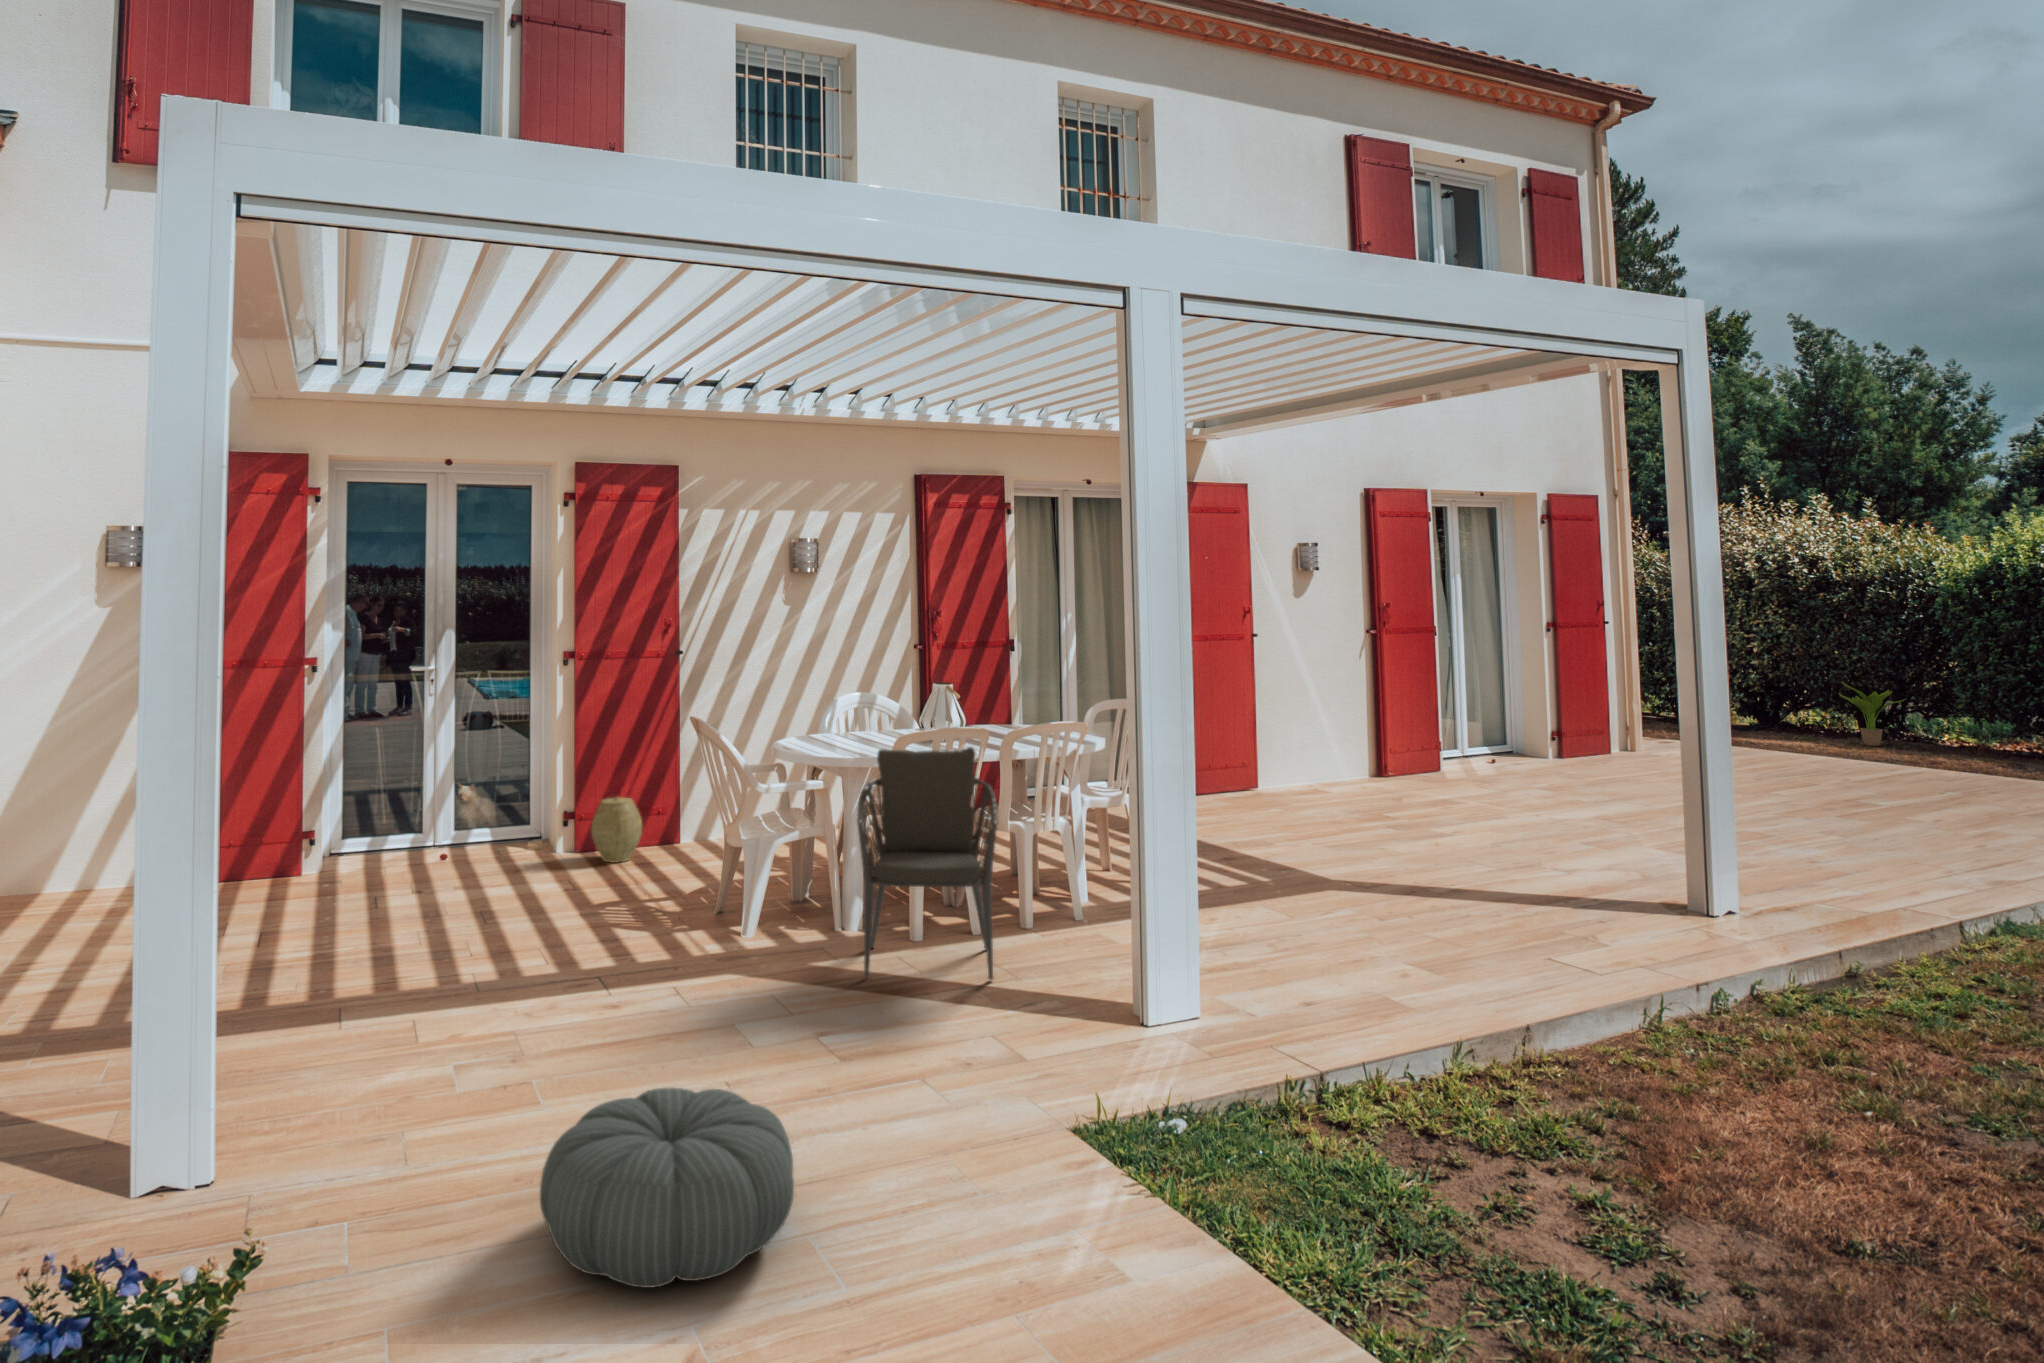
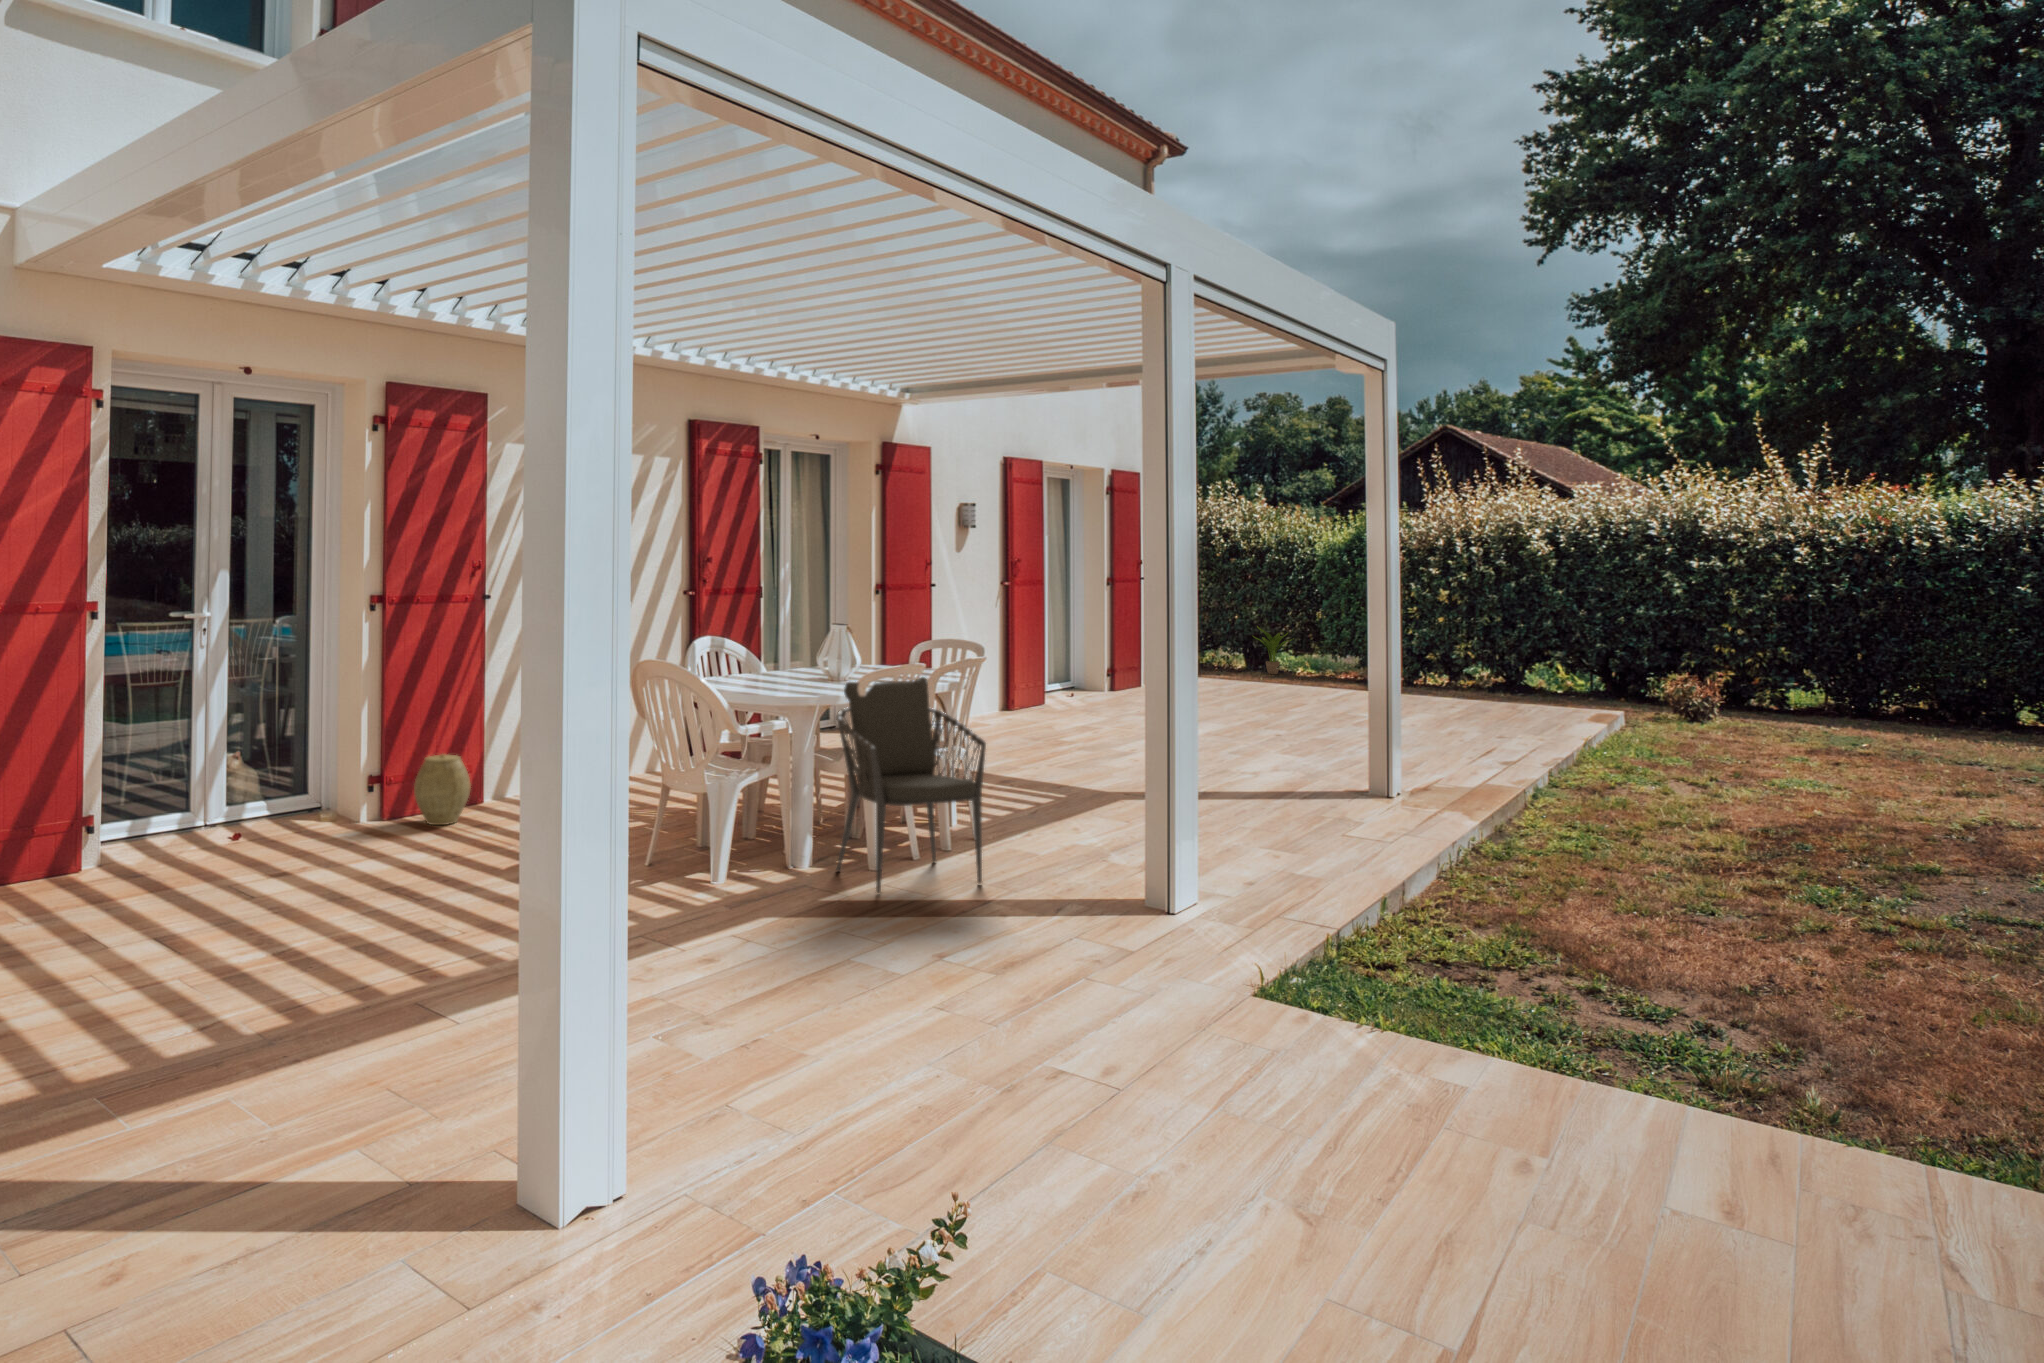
pouf: present [540,1088,794,1288] -> none [962,971,1202,1134]

